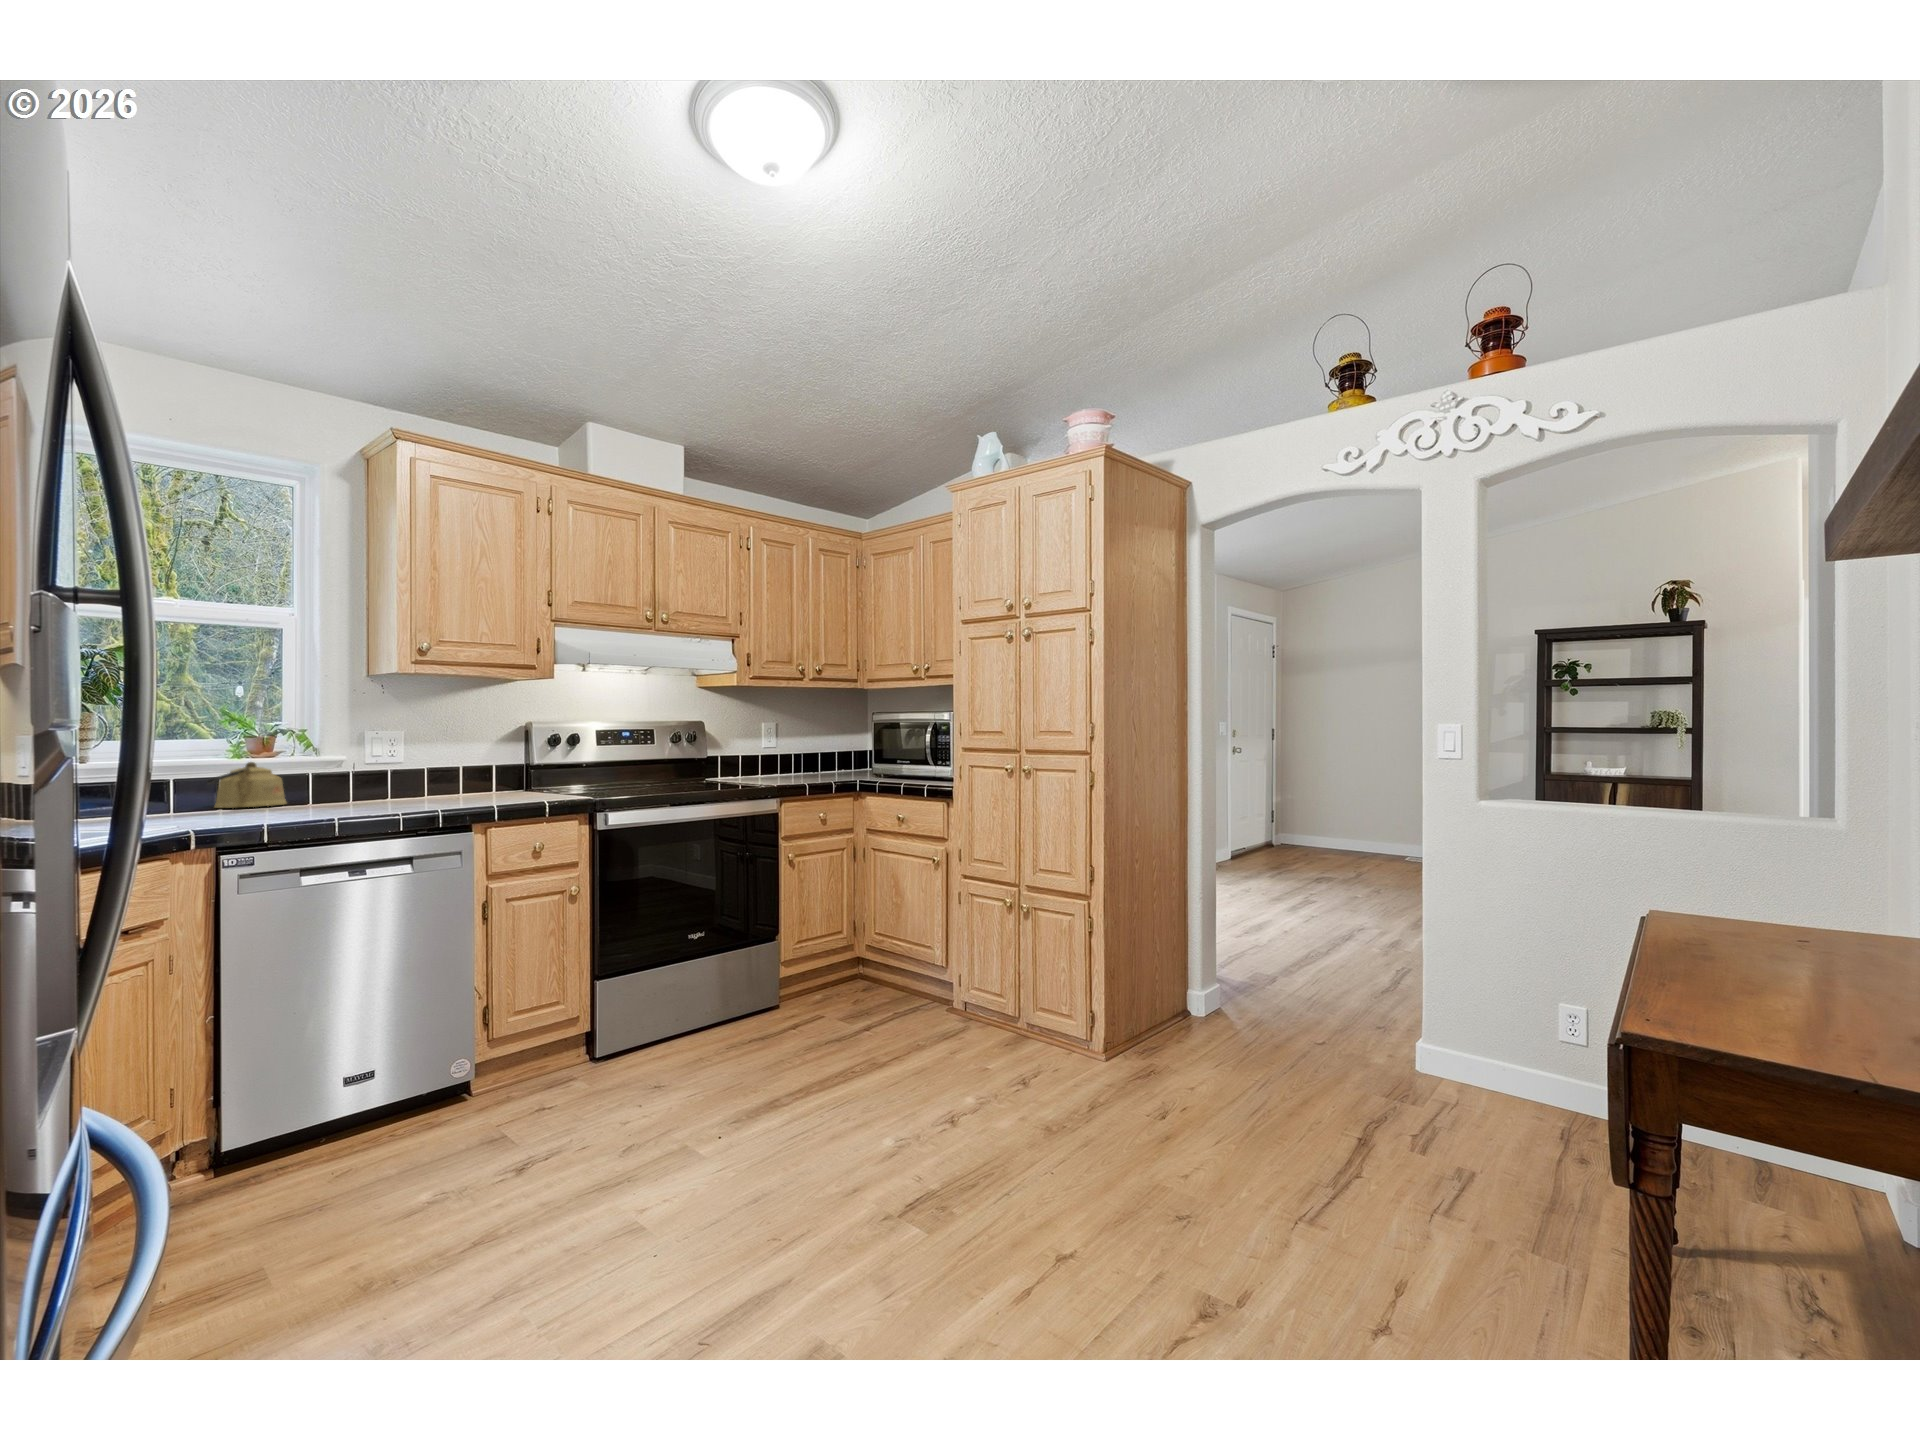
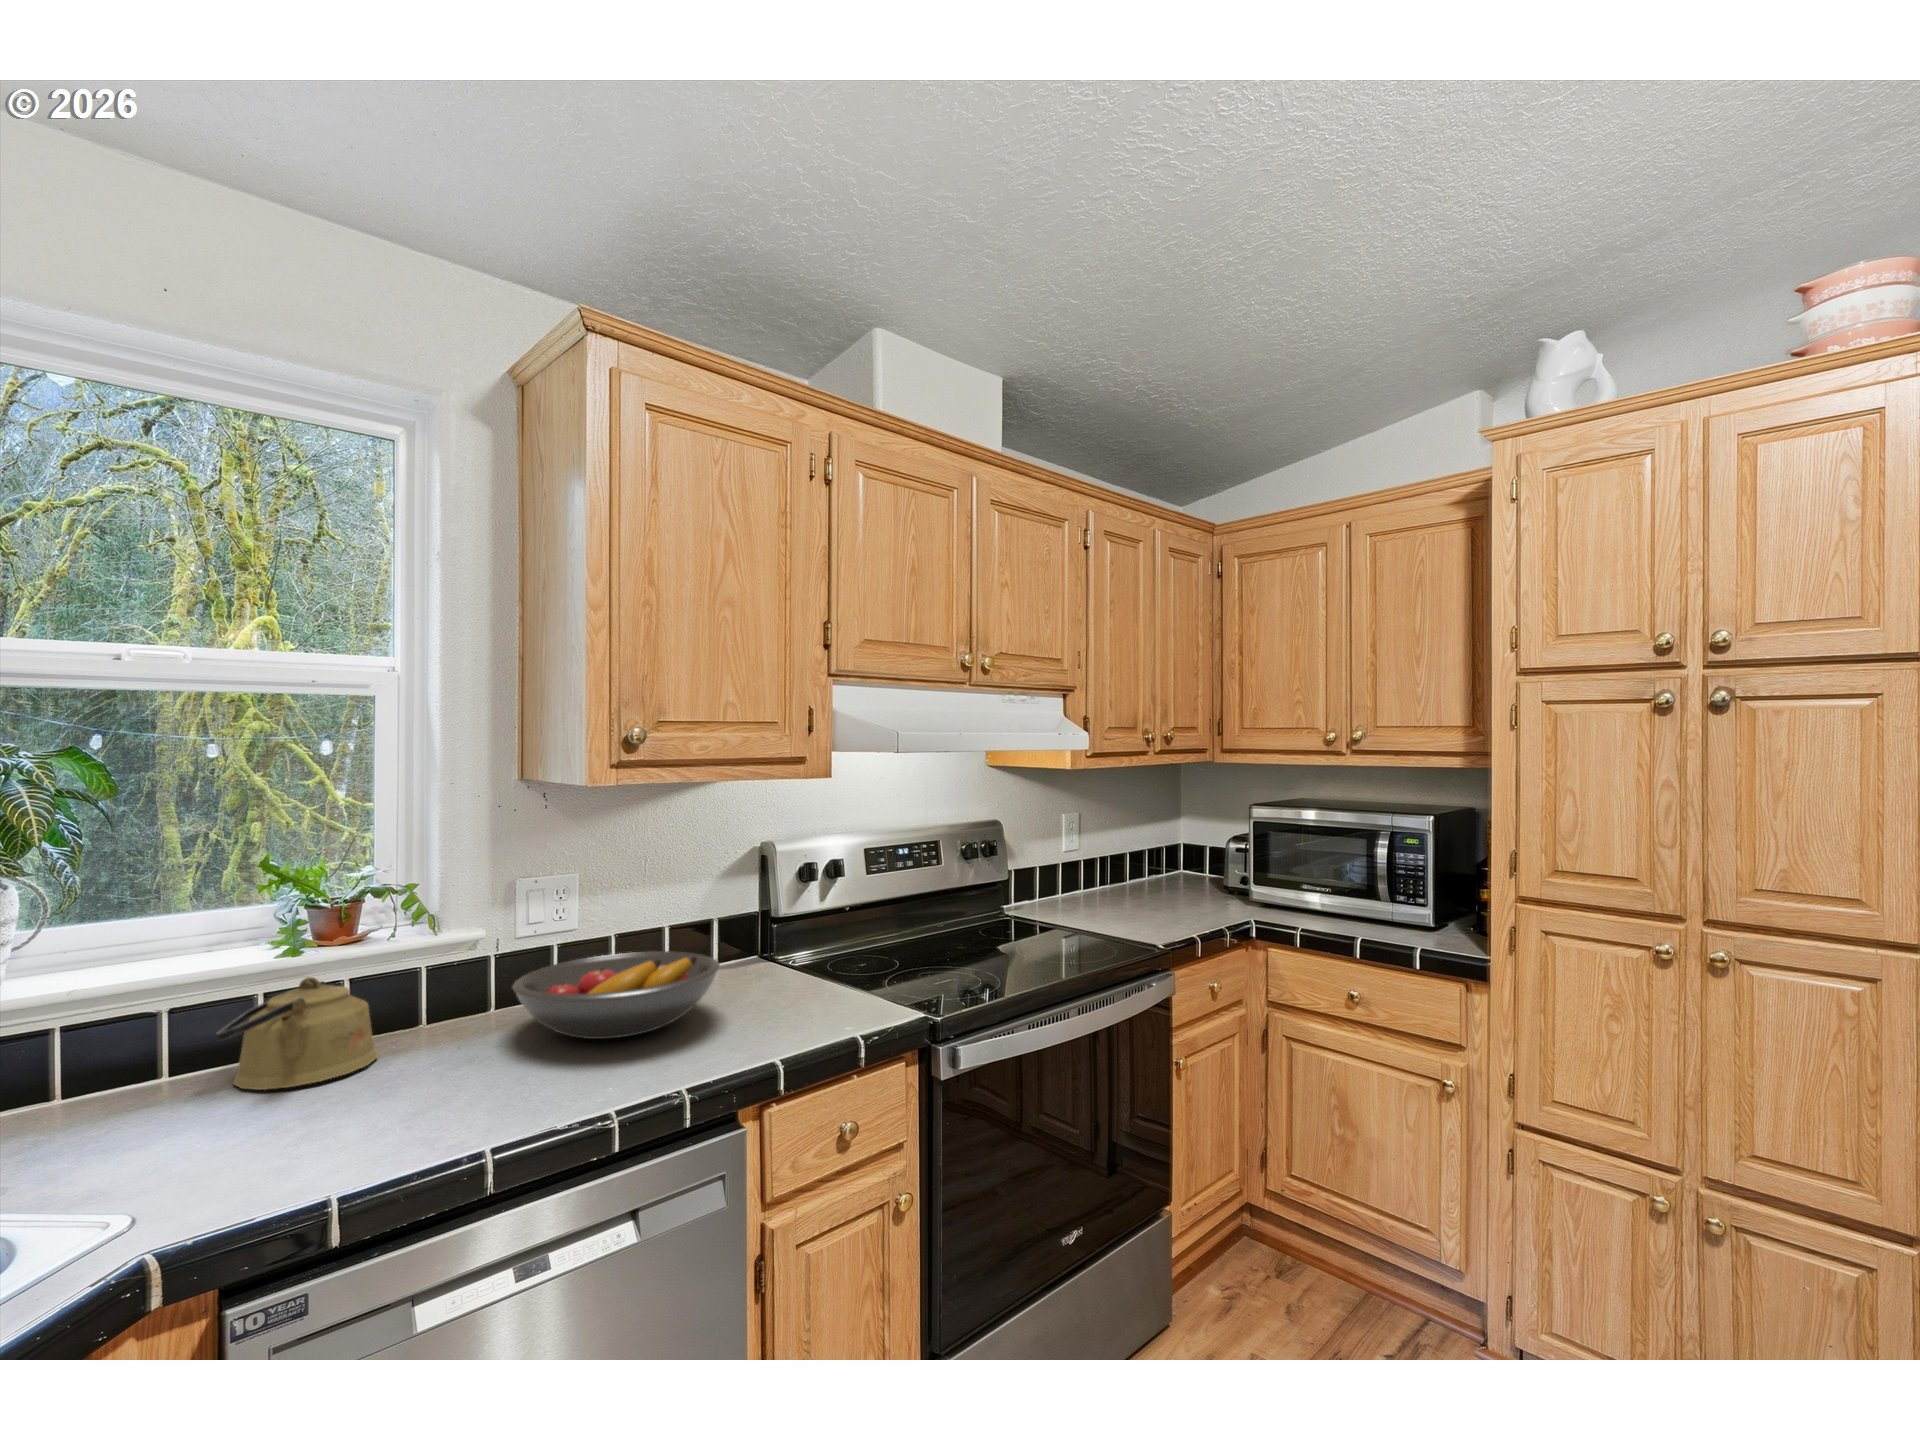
fruit bowl: none [359,762,478,800] -> present [513,951,720,1039]

